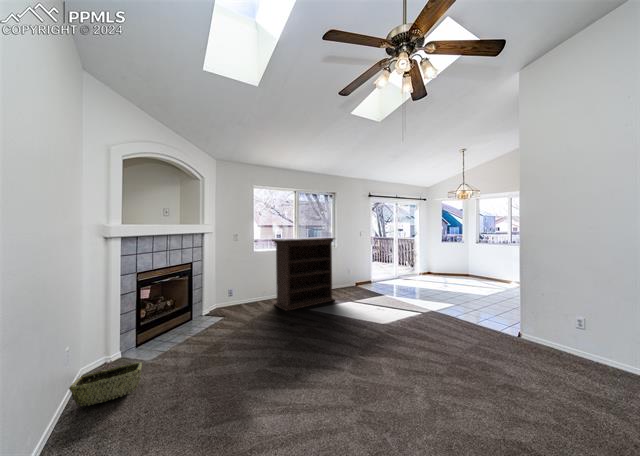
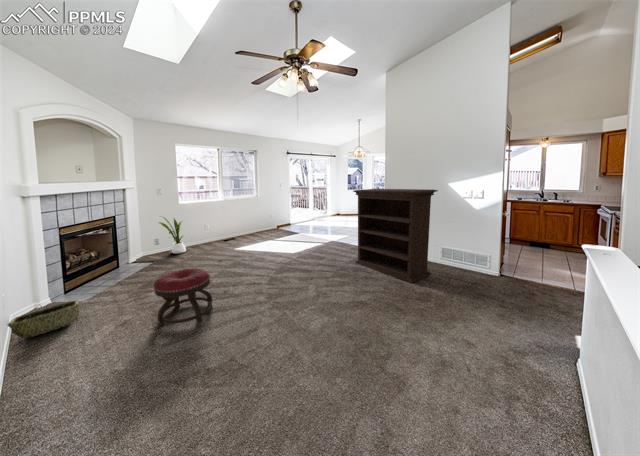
bookshelf: present [273,238,335,311] -> present [353,189,438,283]
house plant: none [233,265,260,308] -> present [159,217,186,253]
ottoman: none [219,338,286,423] -> present [154,268,212,326]

